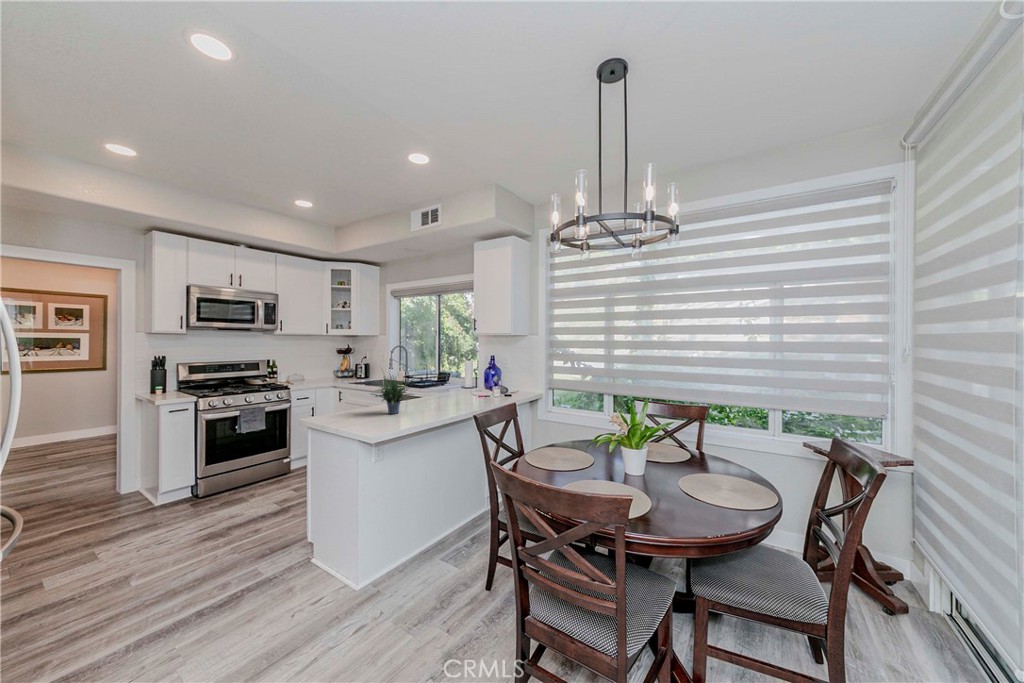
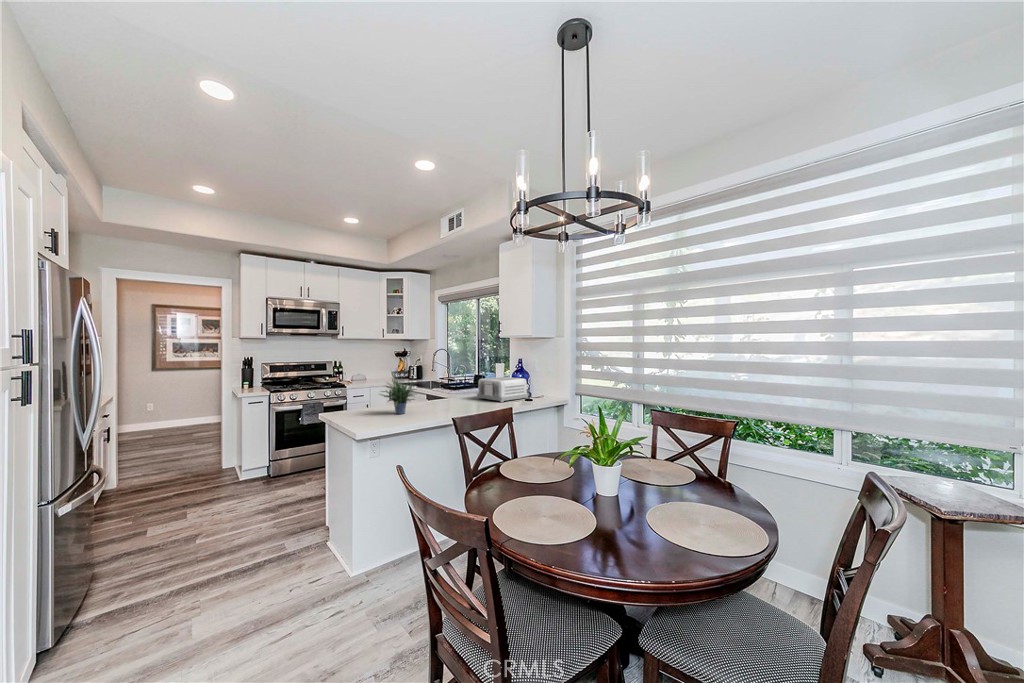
toaster: none [456,374,505,399] -> present [477,377,528,402]

